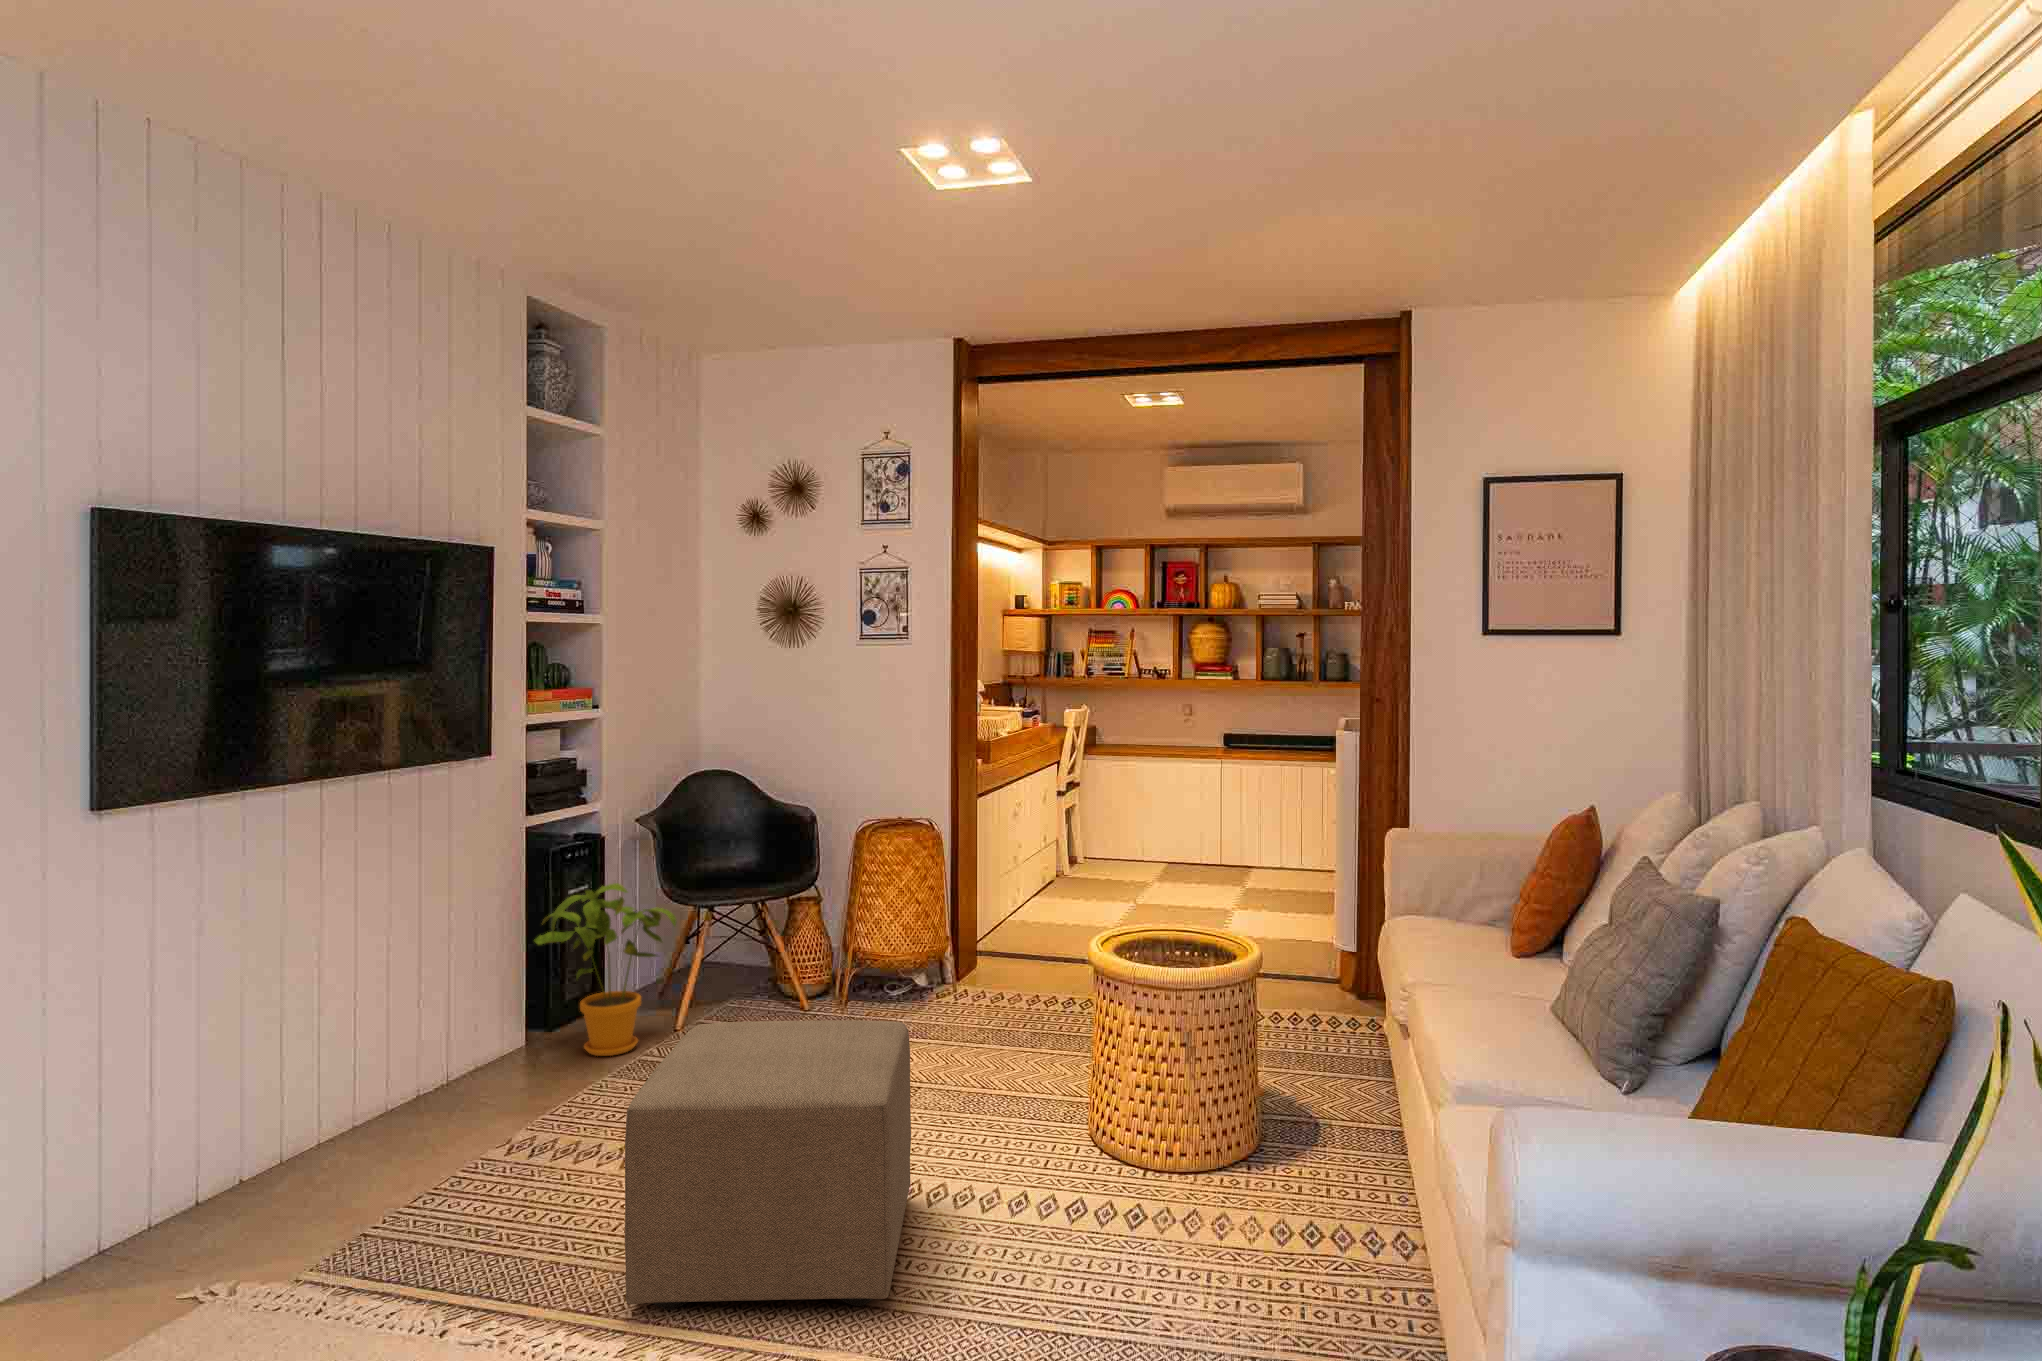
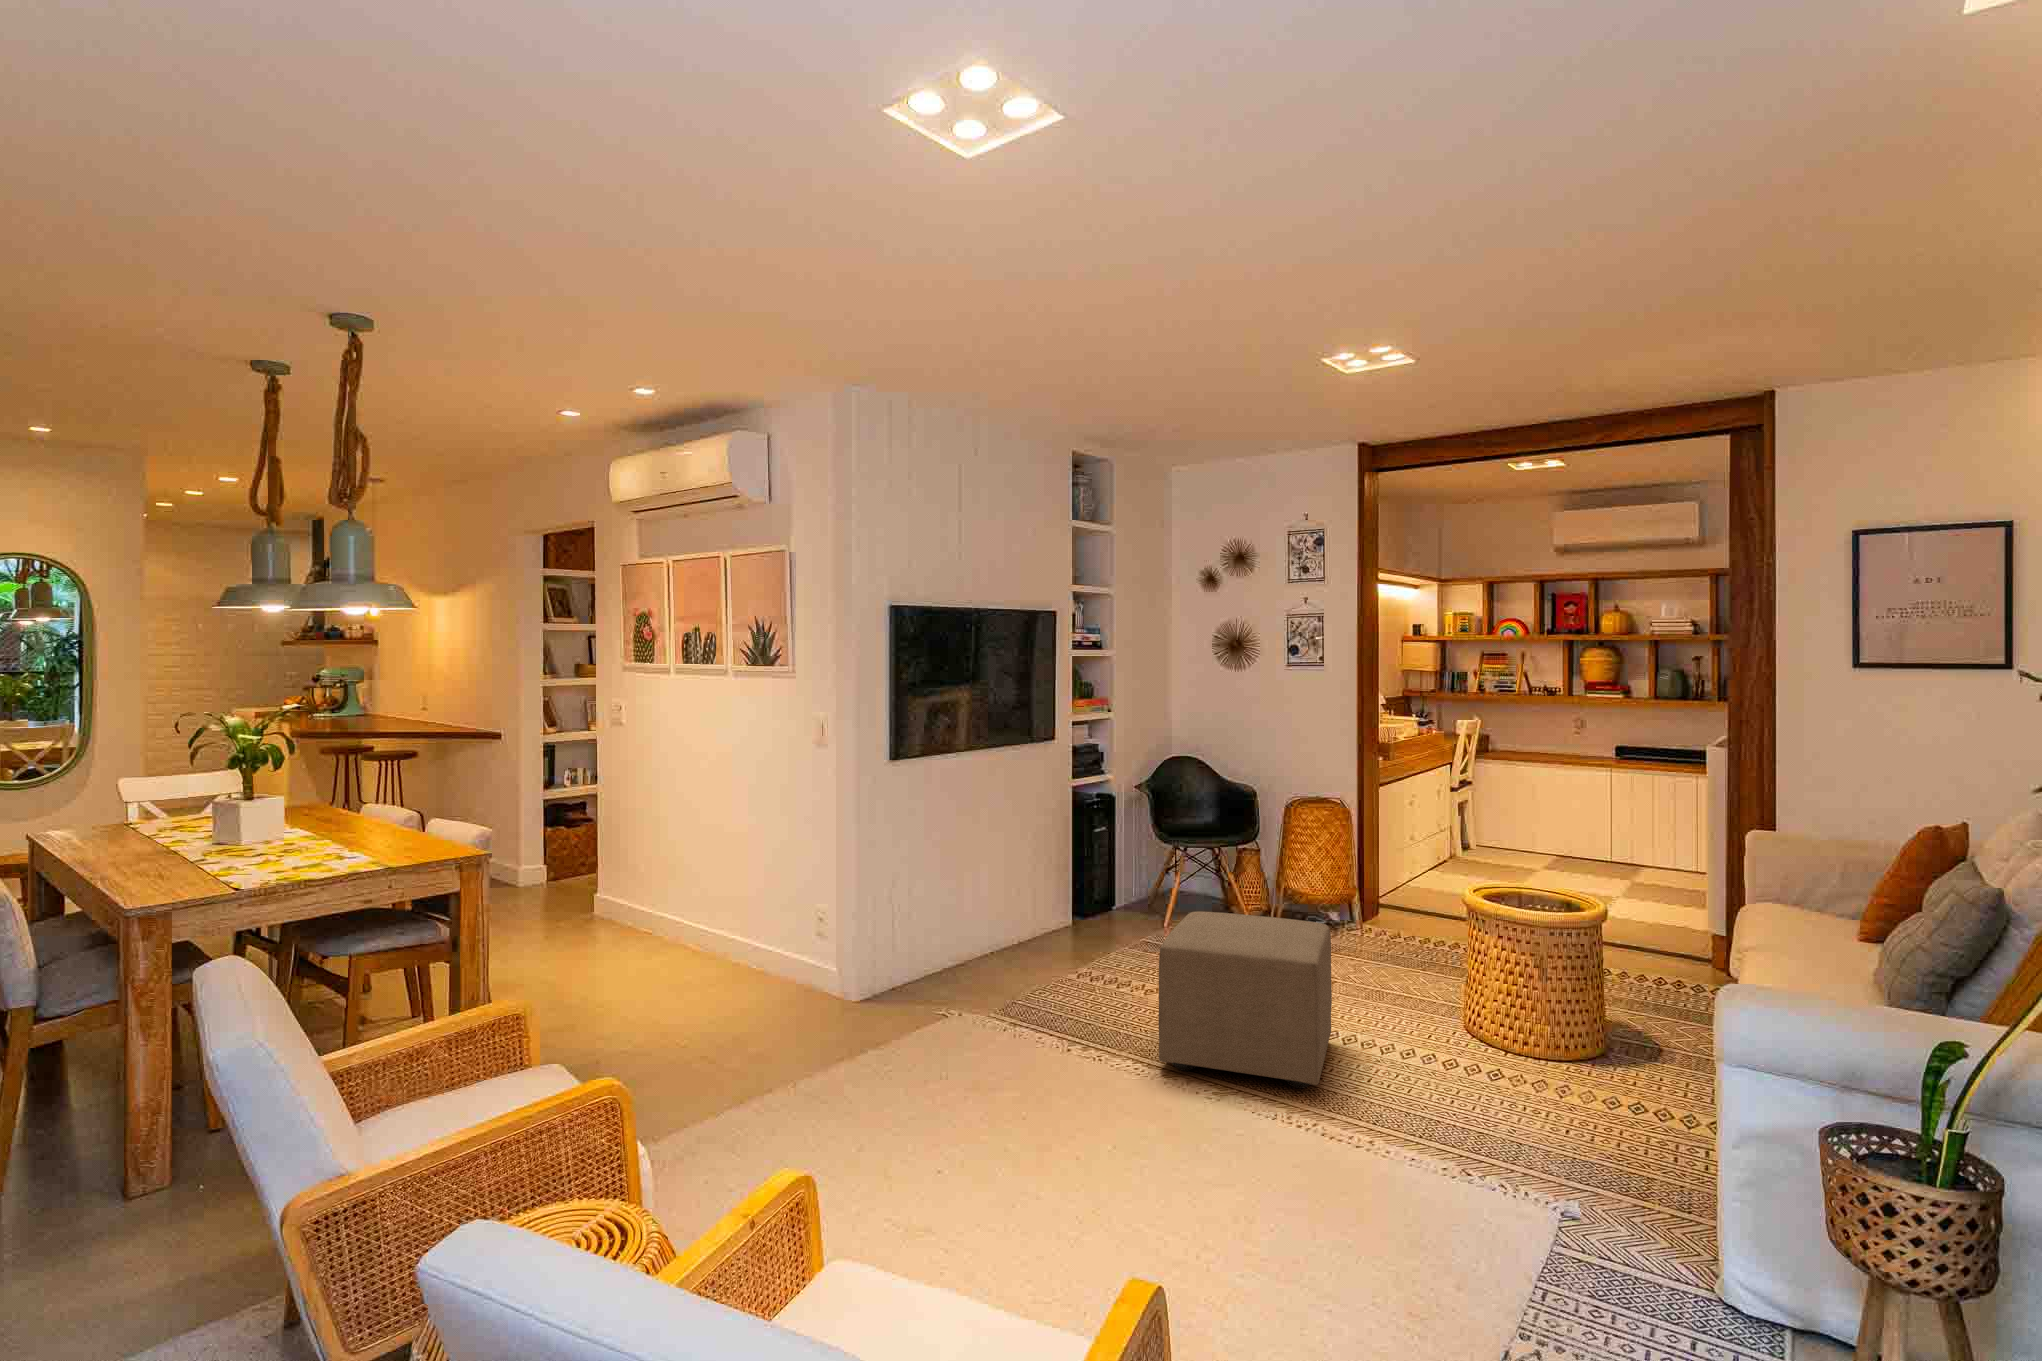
house plant: present [535,883,676,1056] -> none [1076,826,1165,939]

